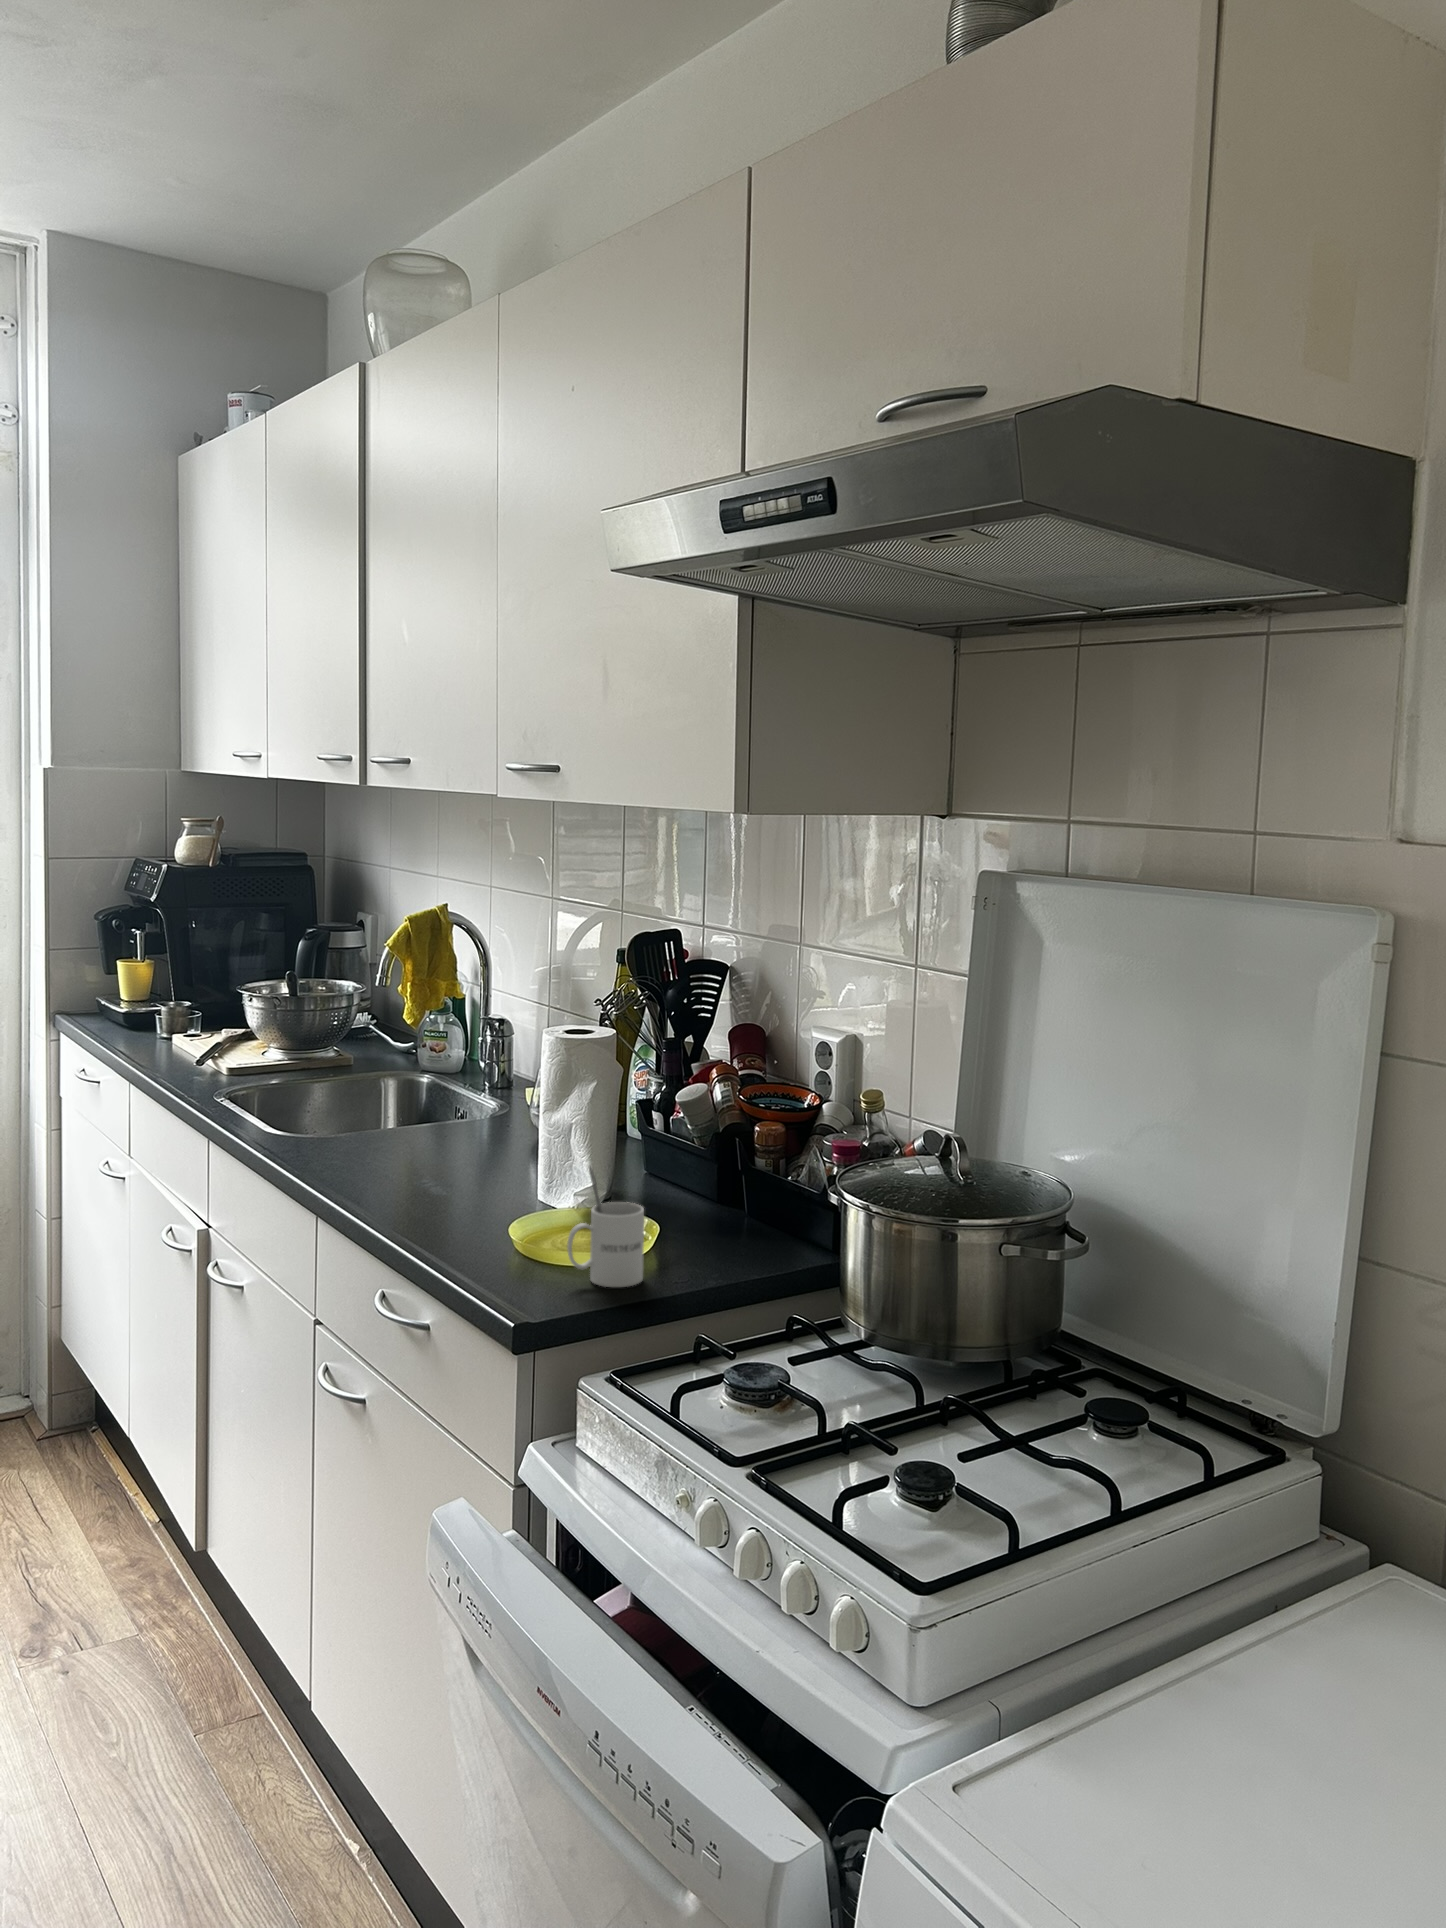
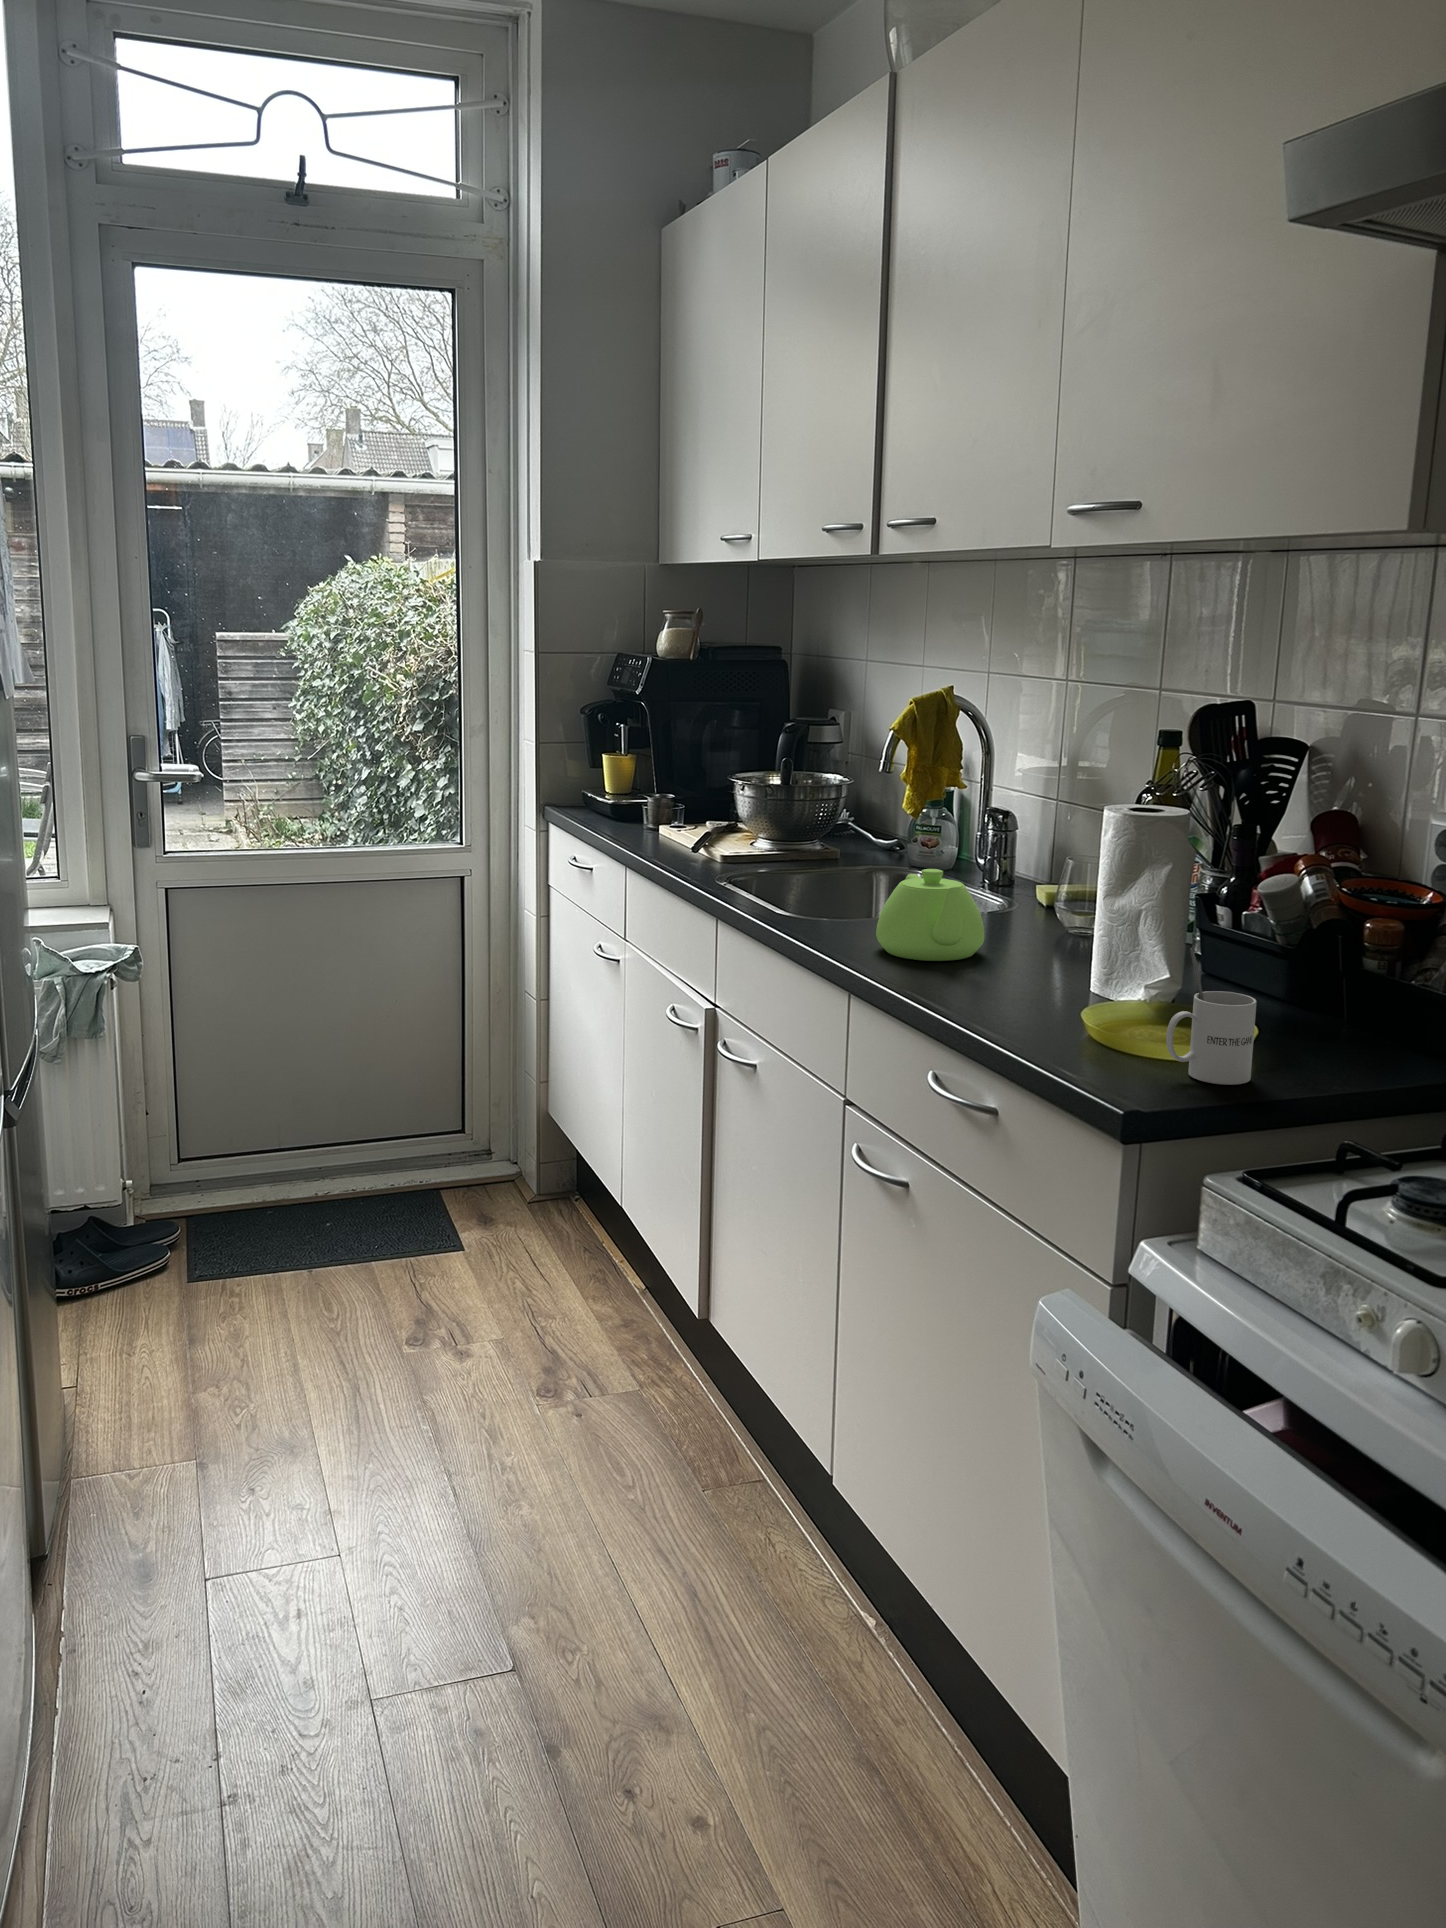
teapot: none [347,1087,452,1176] -> present [876,869,984,961]

